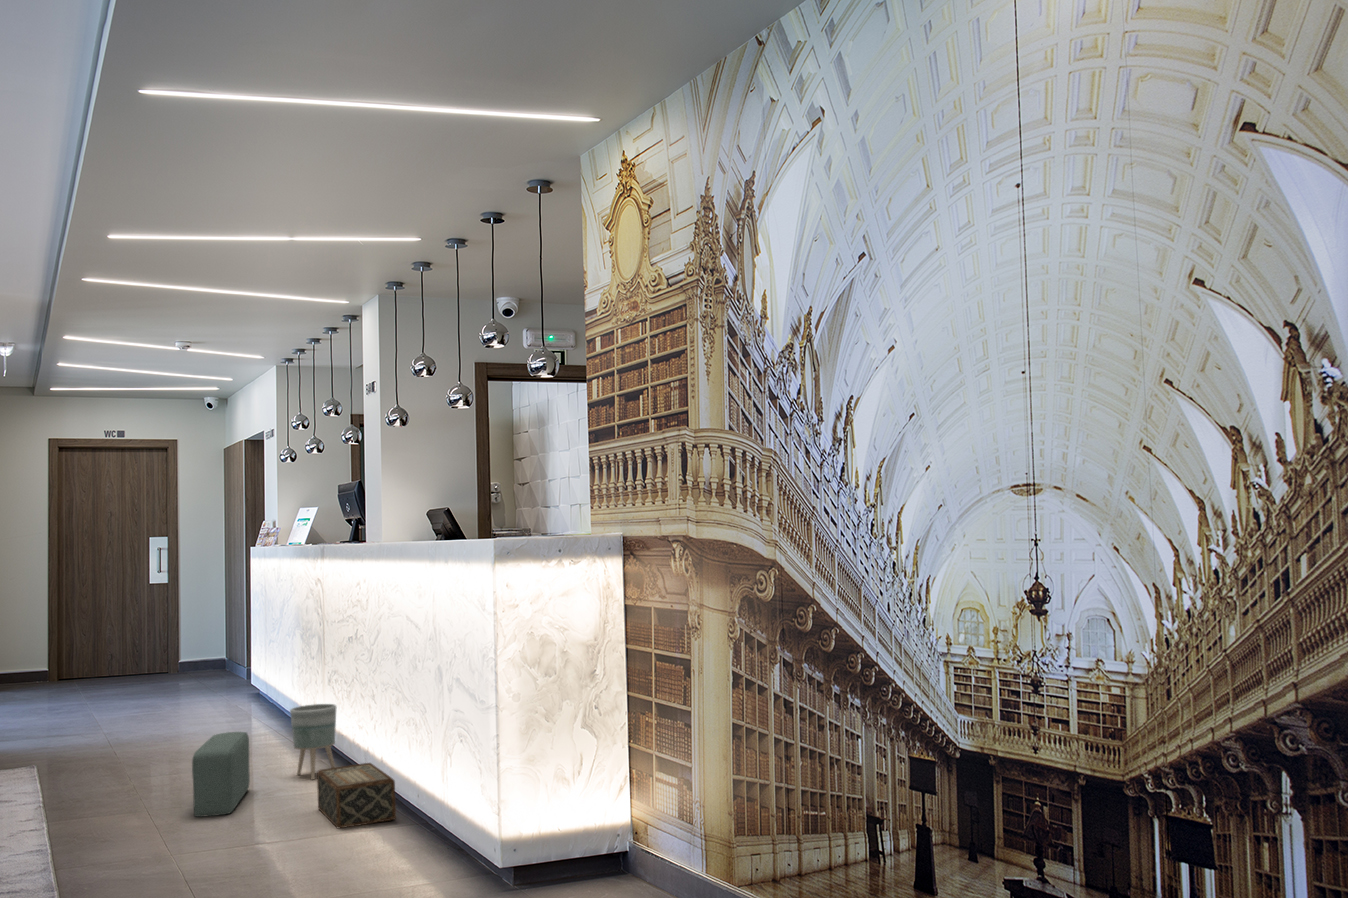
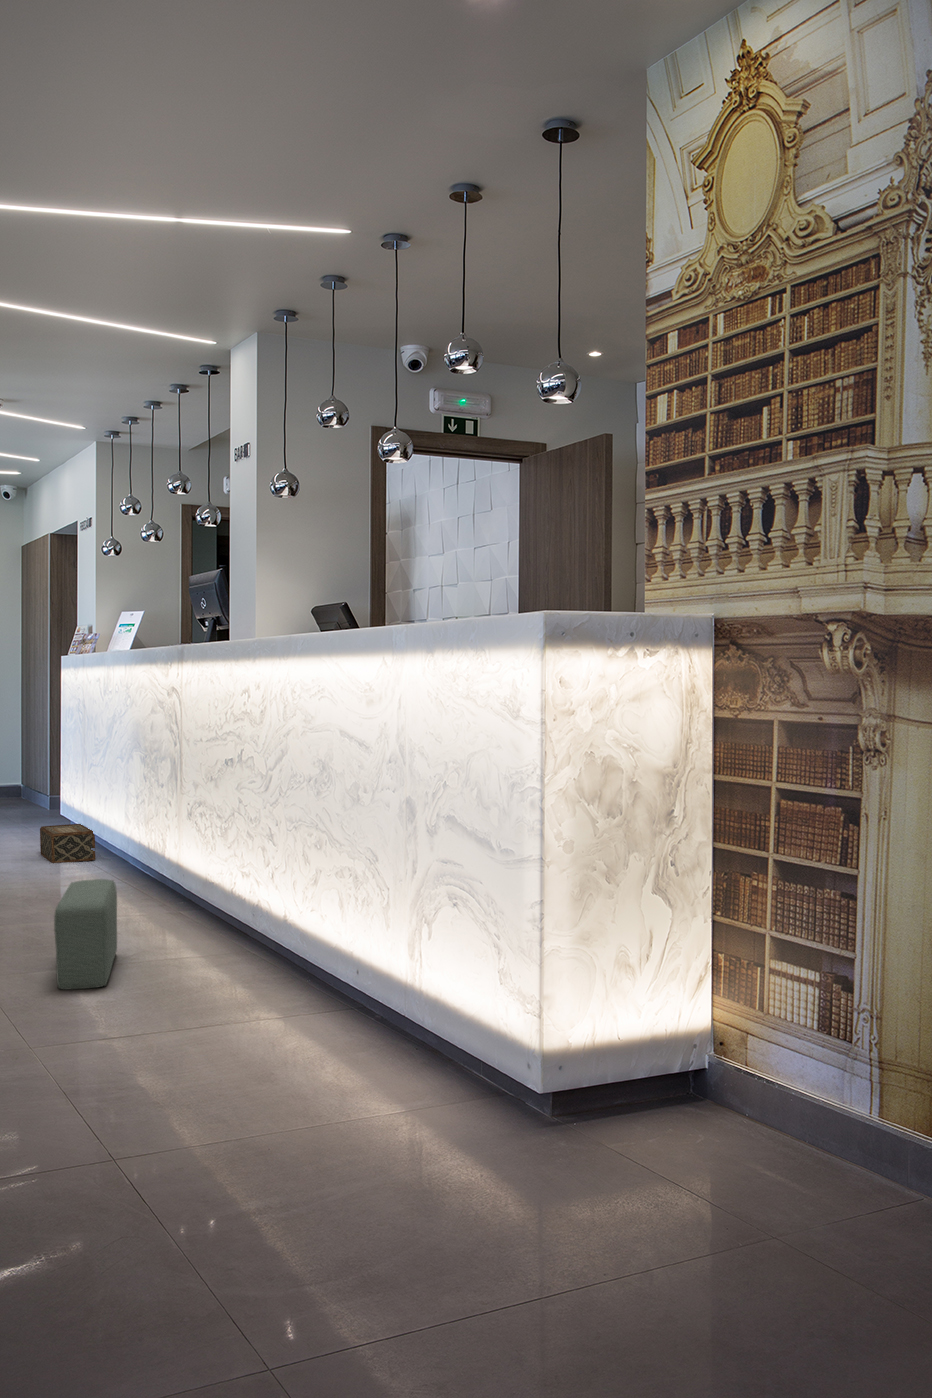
planter: present [290,704,337,780] -> none [162,847,221,943]
woven basket: present [317,763,396,828] -> present [40,824,95,863]

